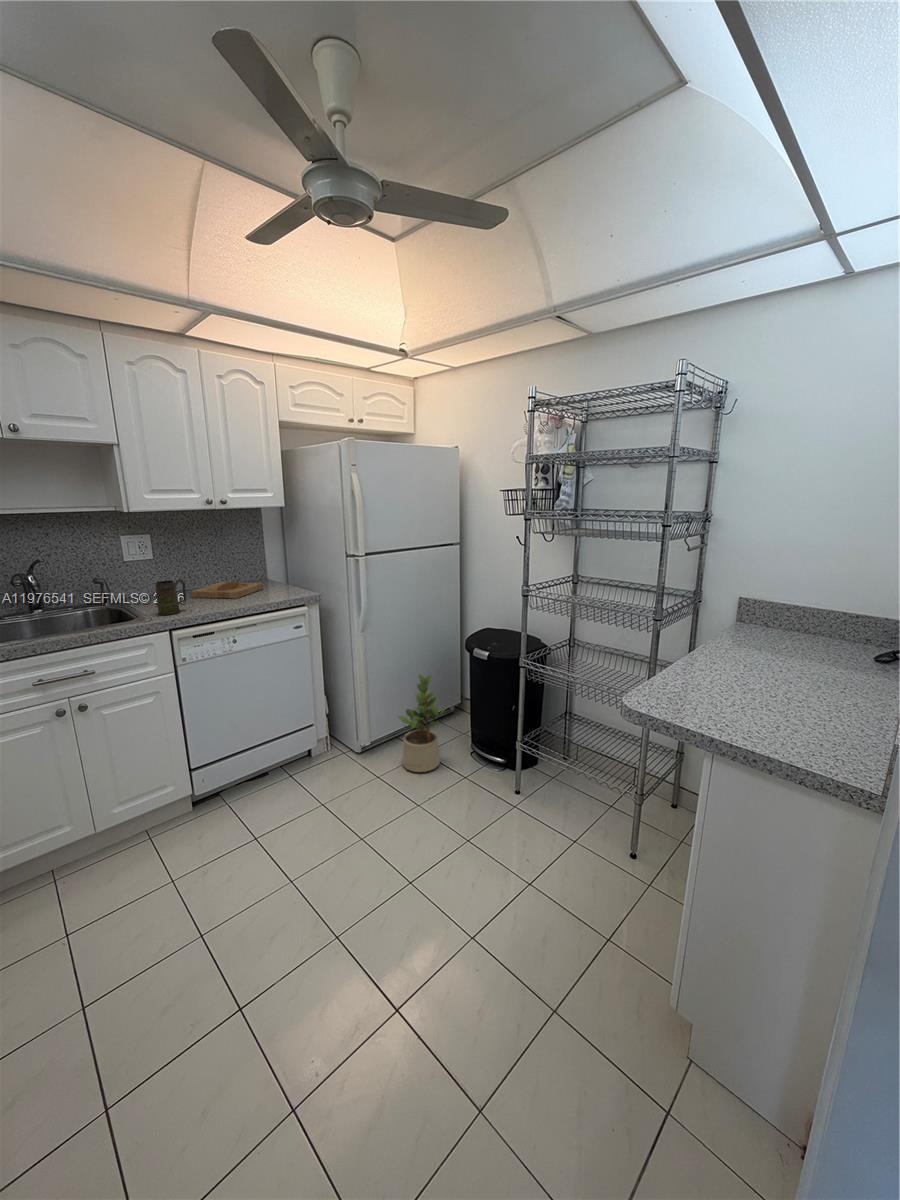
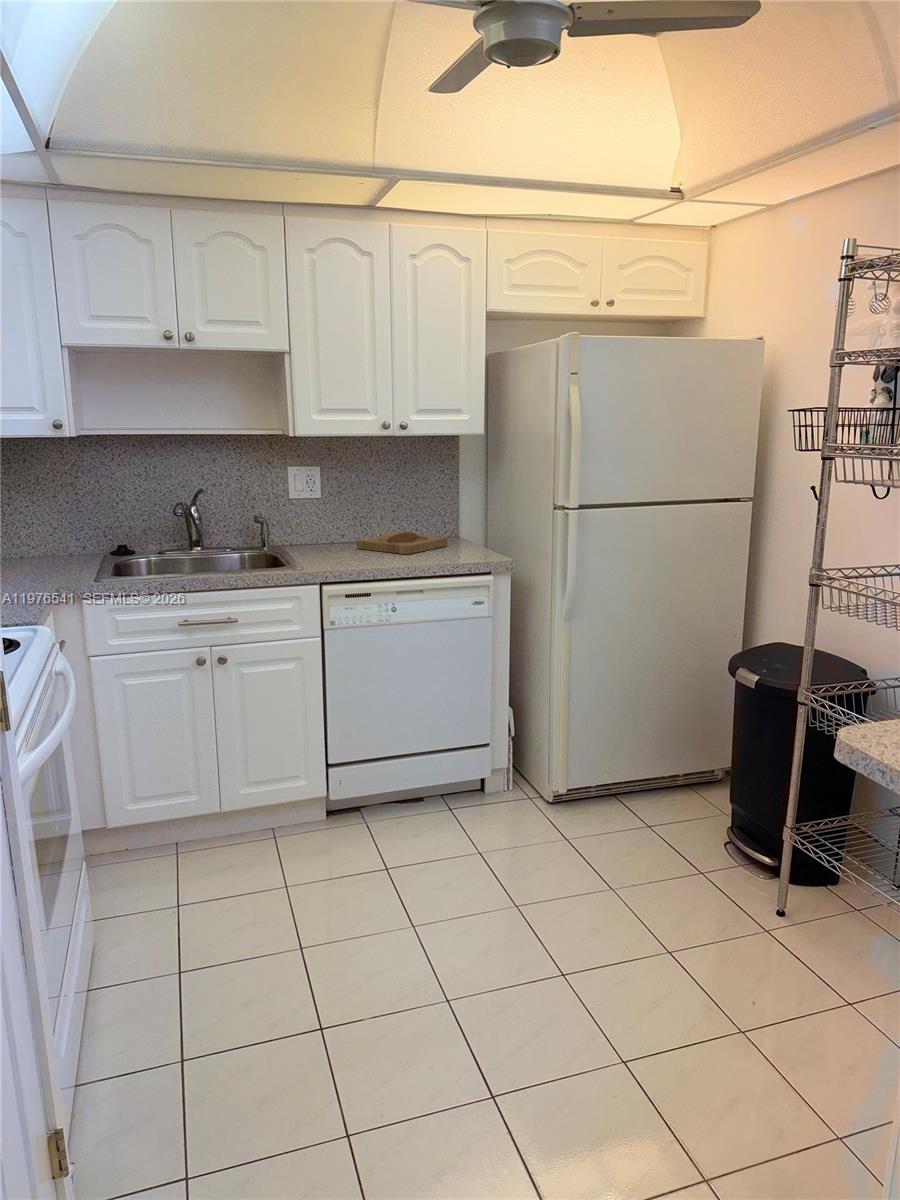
mug: present [155,579,186,615] -> none [311,522,345,566]
potted plant: present [399,674,446,772] -> none [608,694,683,844]

